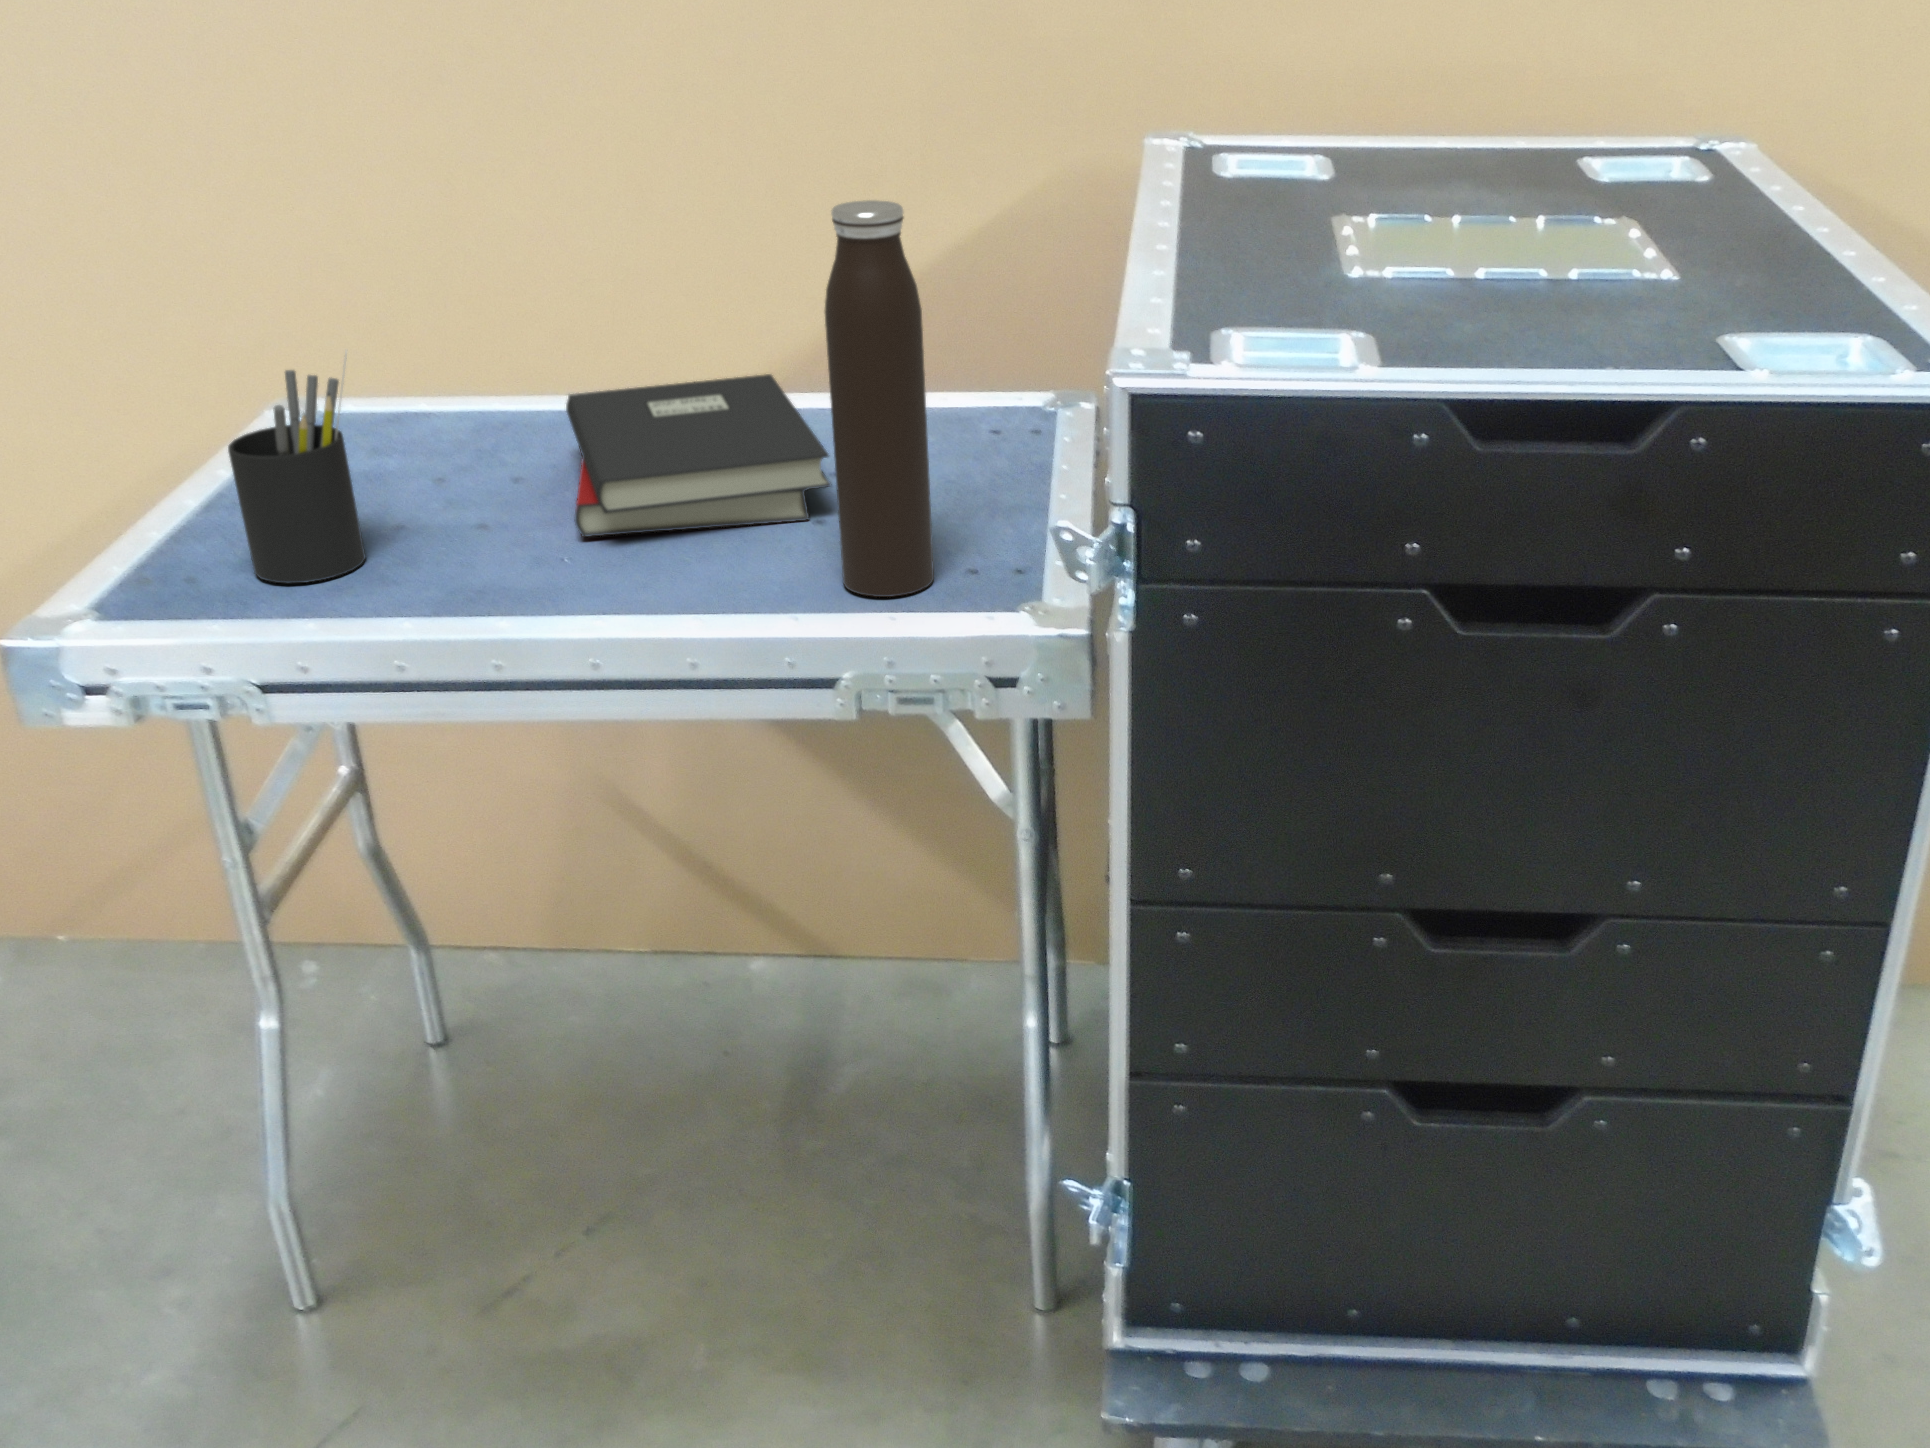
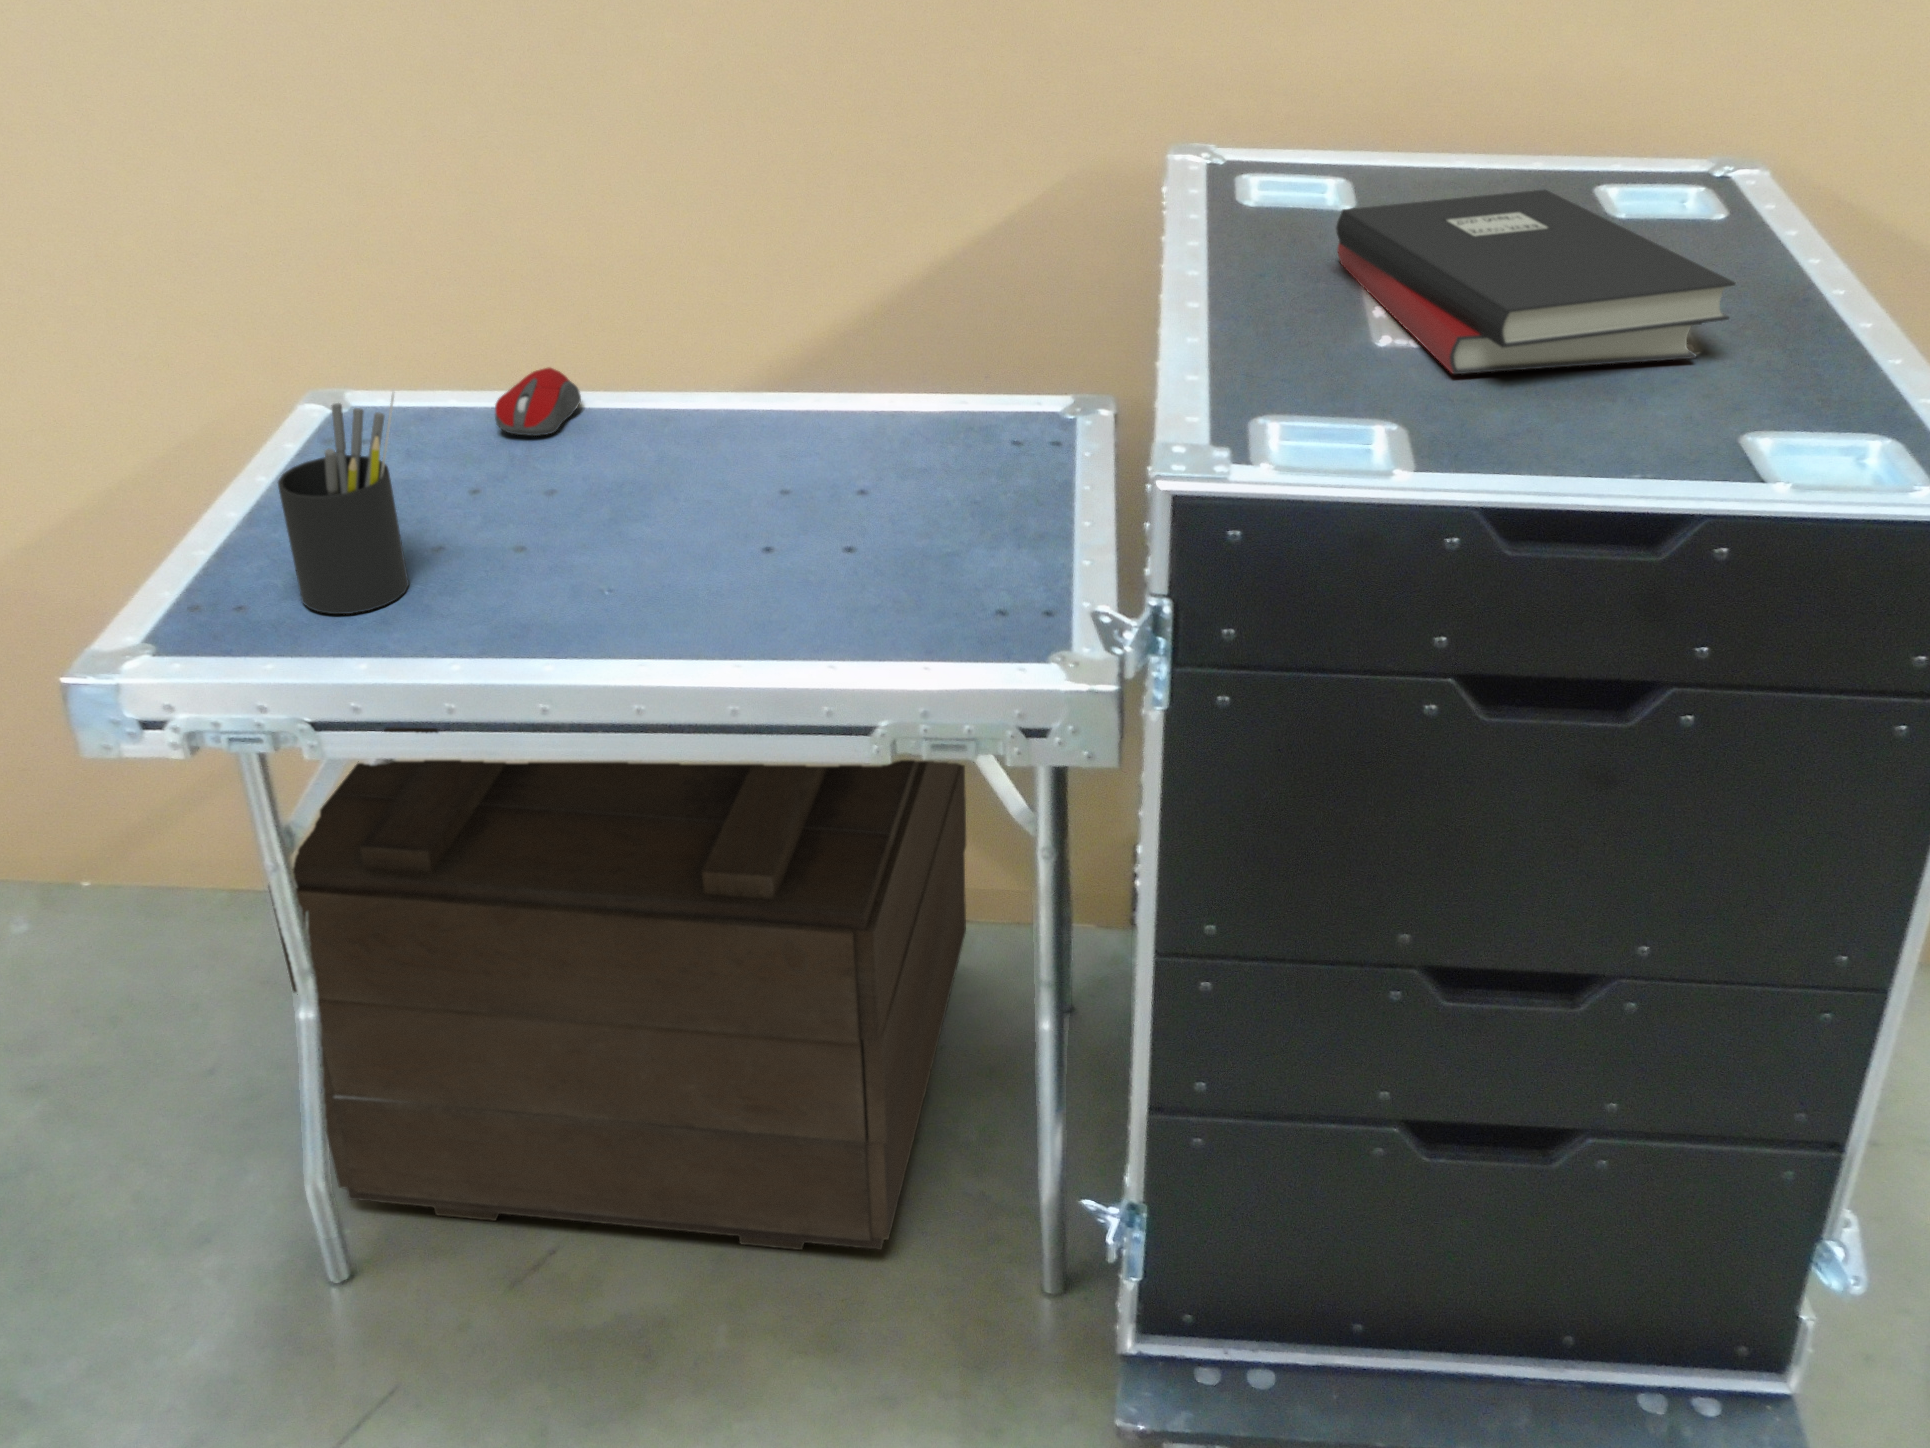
water bottle: present [825,200,934,597] -> none [866,268,965,644]
computer mouse: none [465,370,554,435] -> present [495,367,581,436]
hardback book: present [566,374,831,537] -> present [1336,190,1735,374]
wooden crate: none [227,633,961,1274] -> present [272,728,966,1250]

